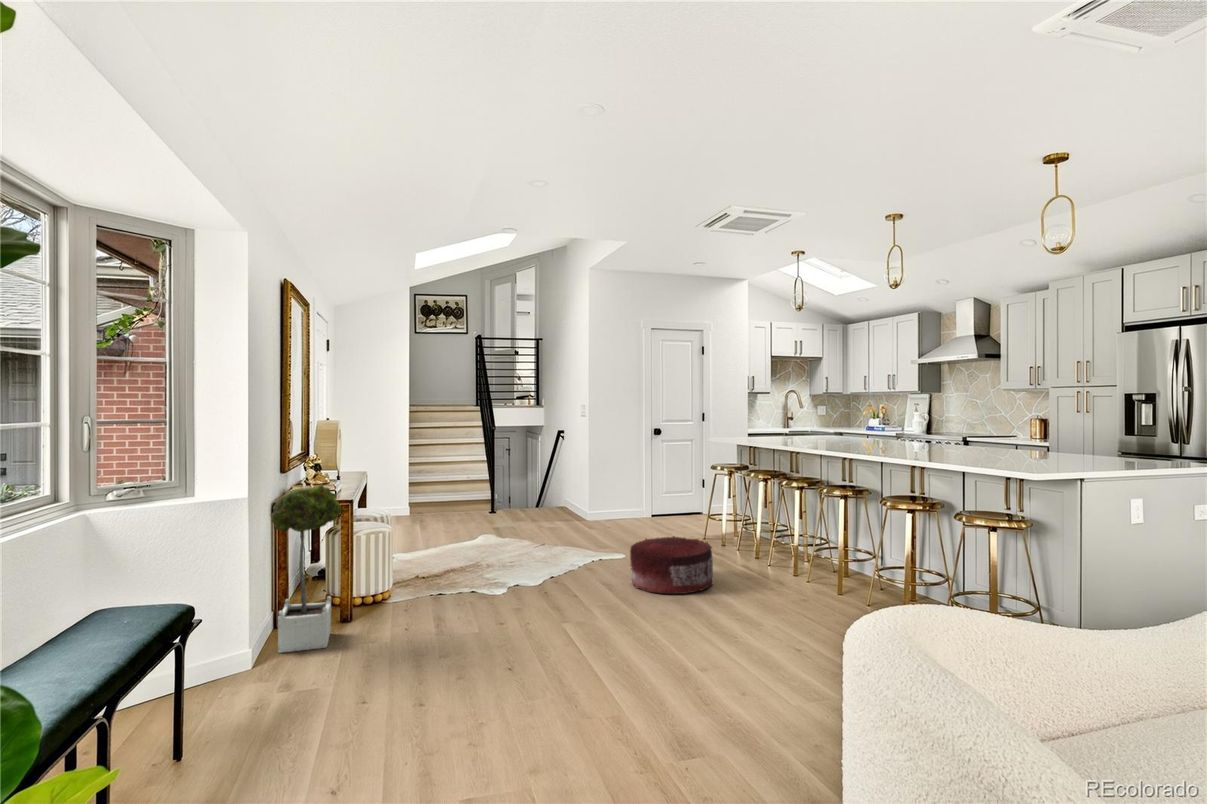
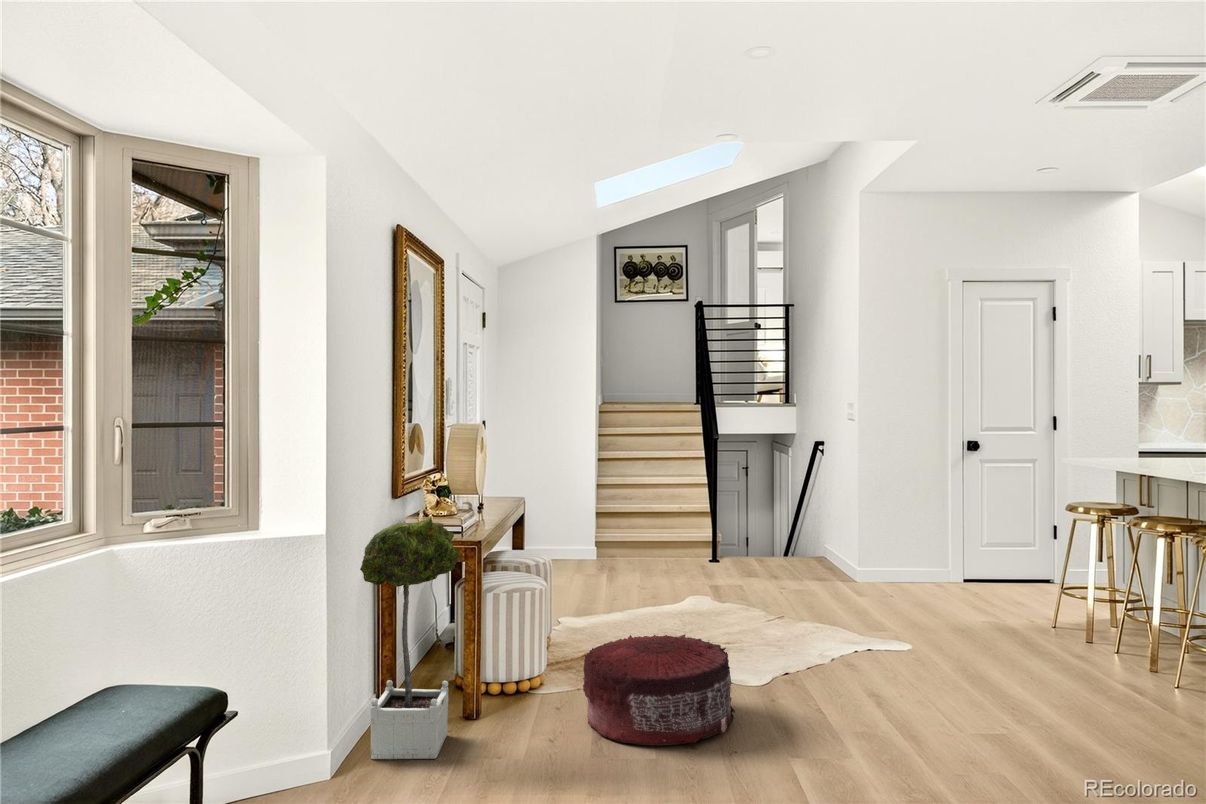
pouf: present [630,536,714,594] -> present [583,635,735,746]

